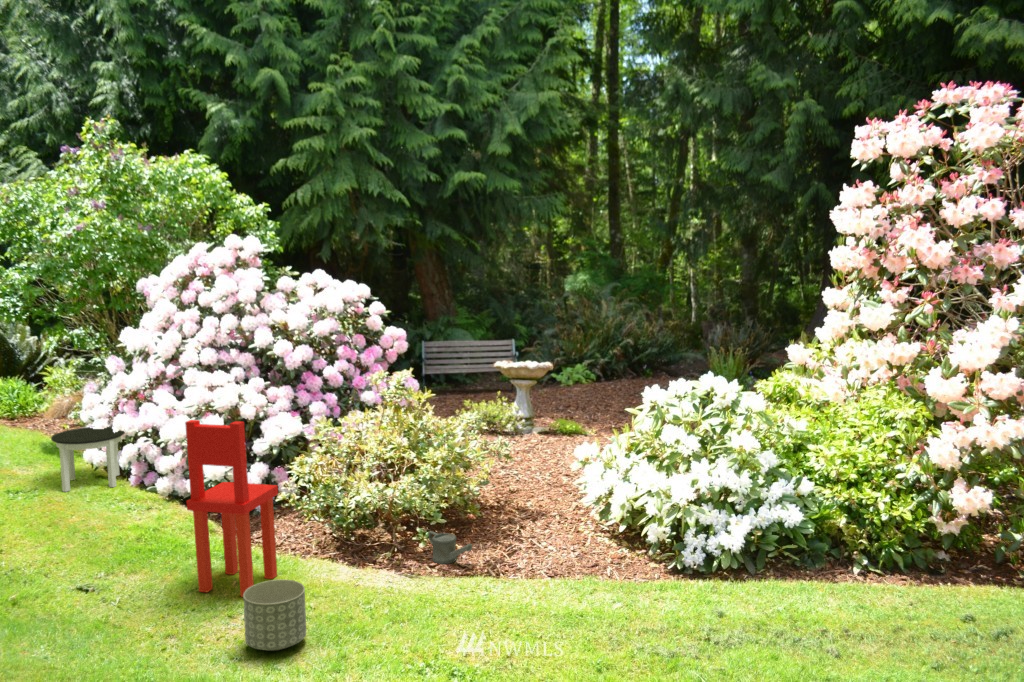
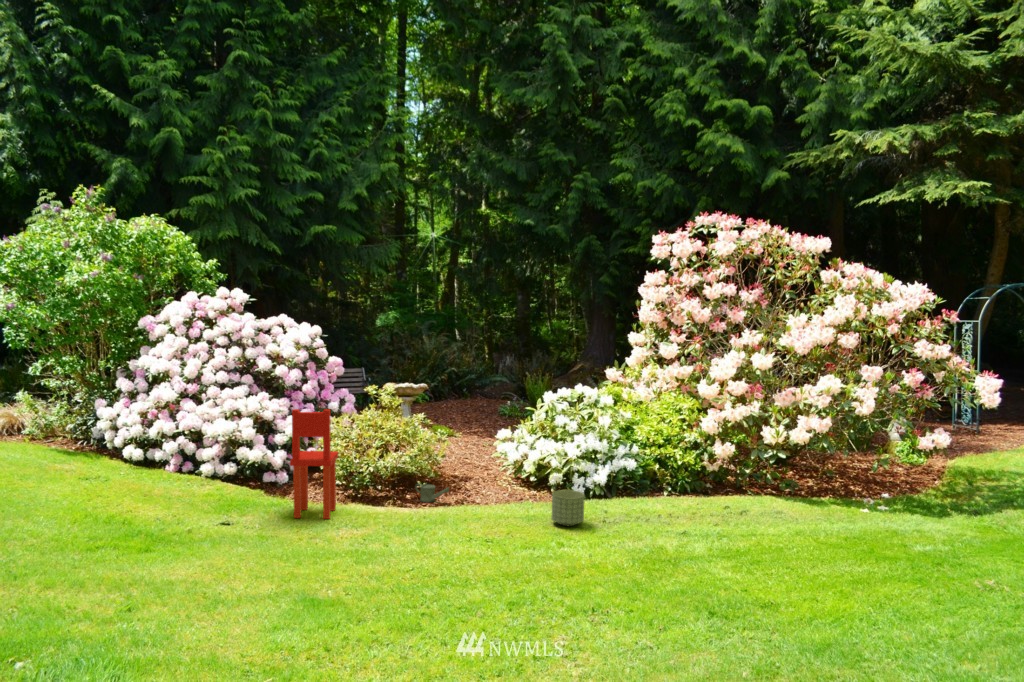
round table: present [51,426,125,492] -> none [114,429,167,475]
planter: present [243,579,306,651] -> present [551,490,585,526]

